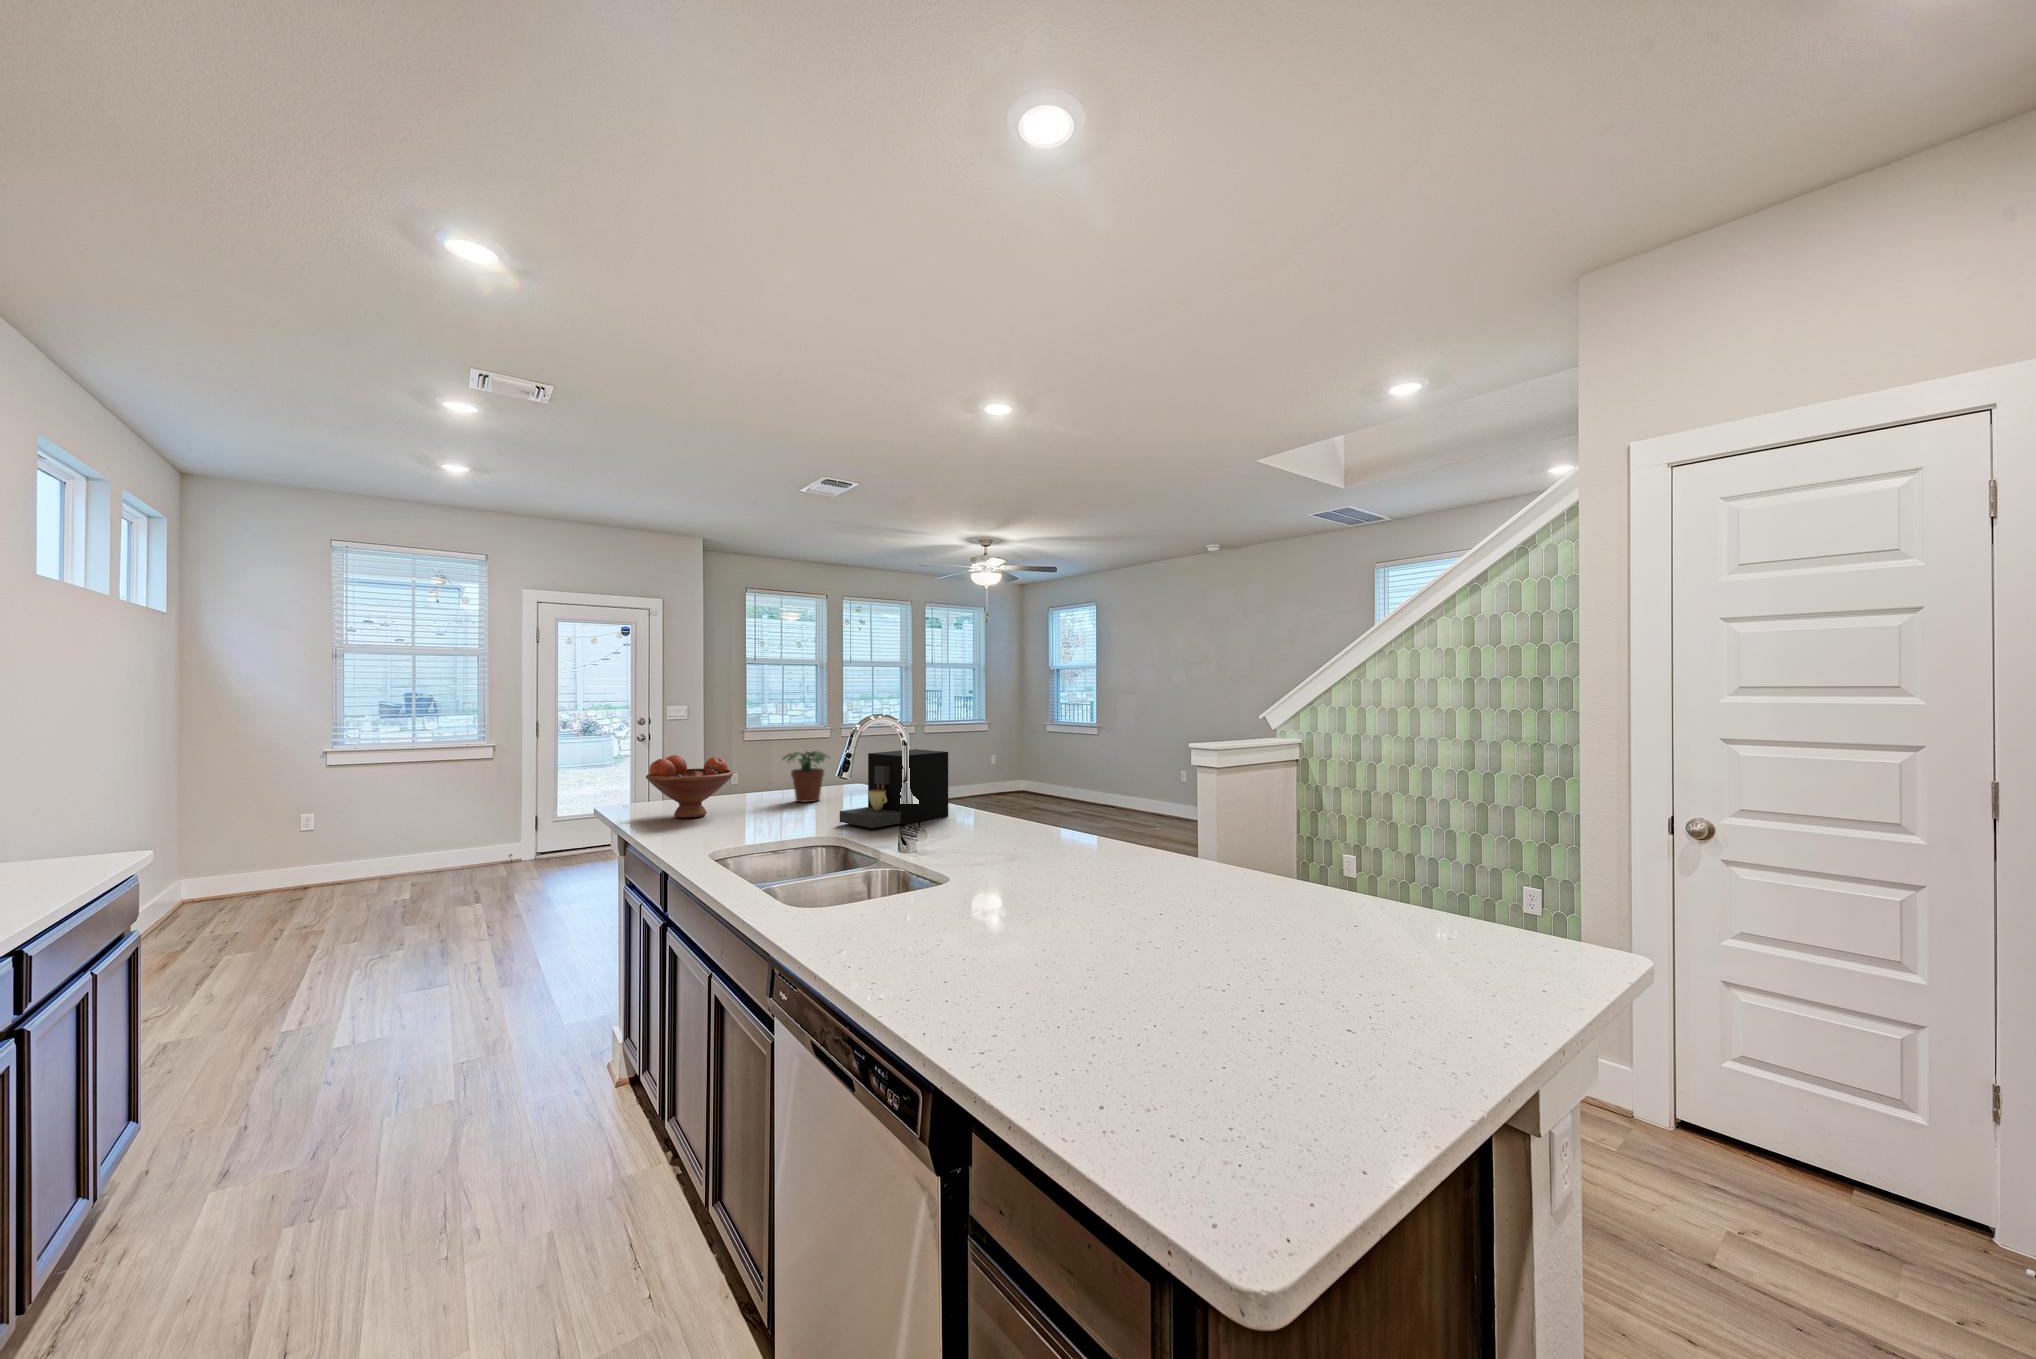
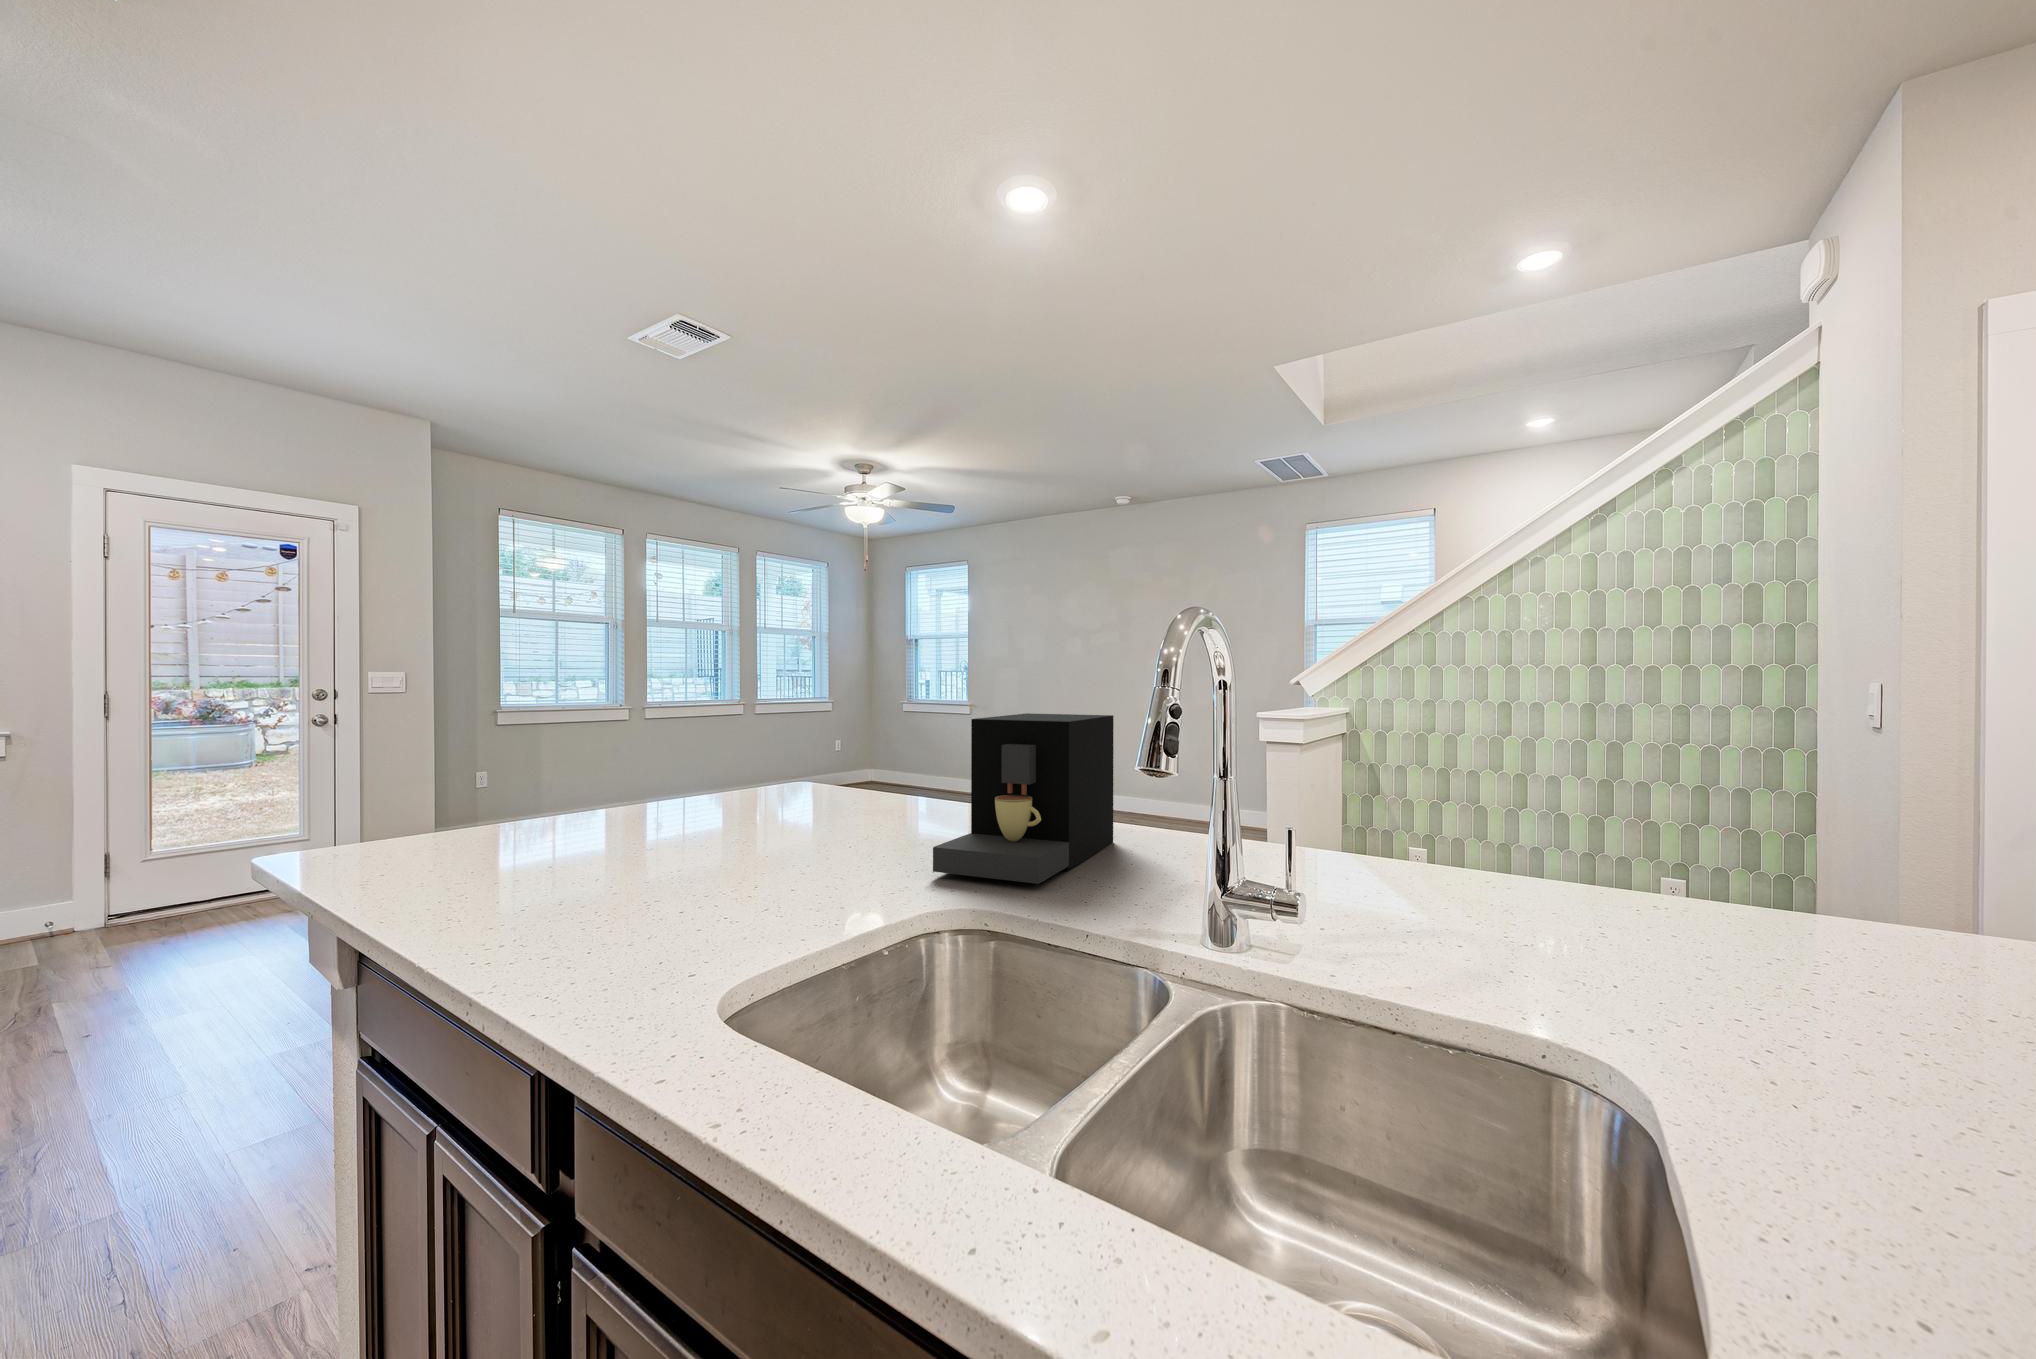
potted plant: present [783,751,829,802] -> none [718,724,816,826]
fruit bowl: present [646,755,733,818] -> none [415,732,642,883]

